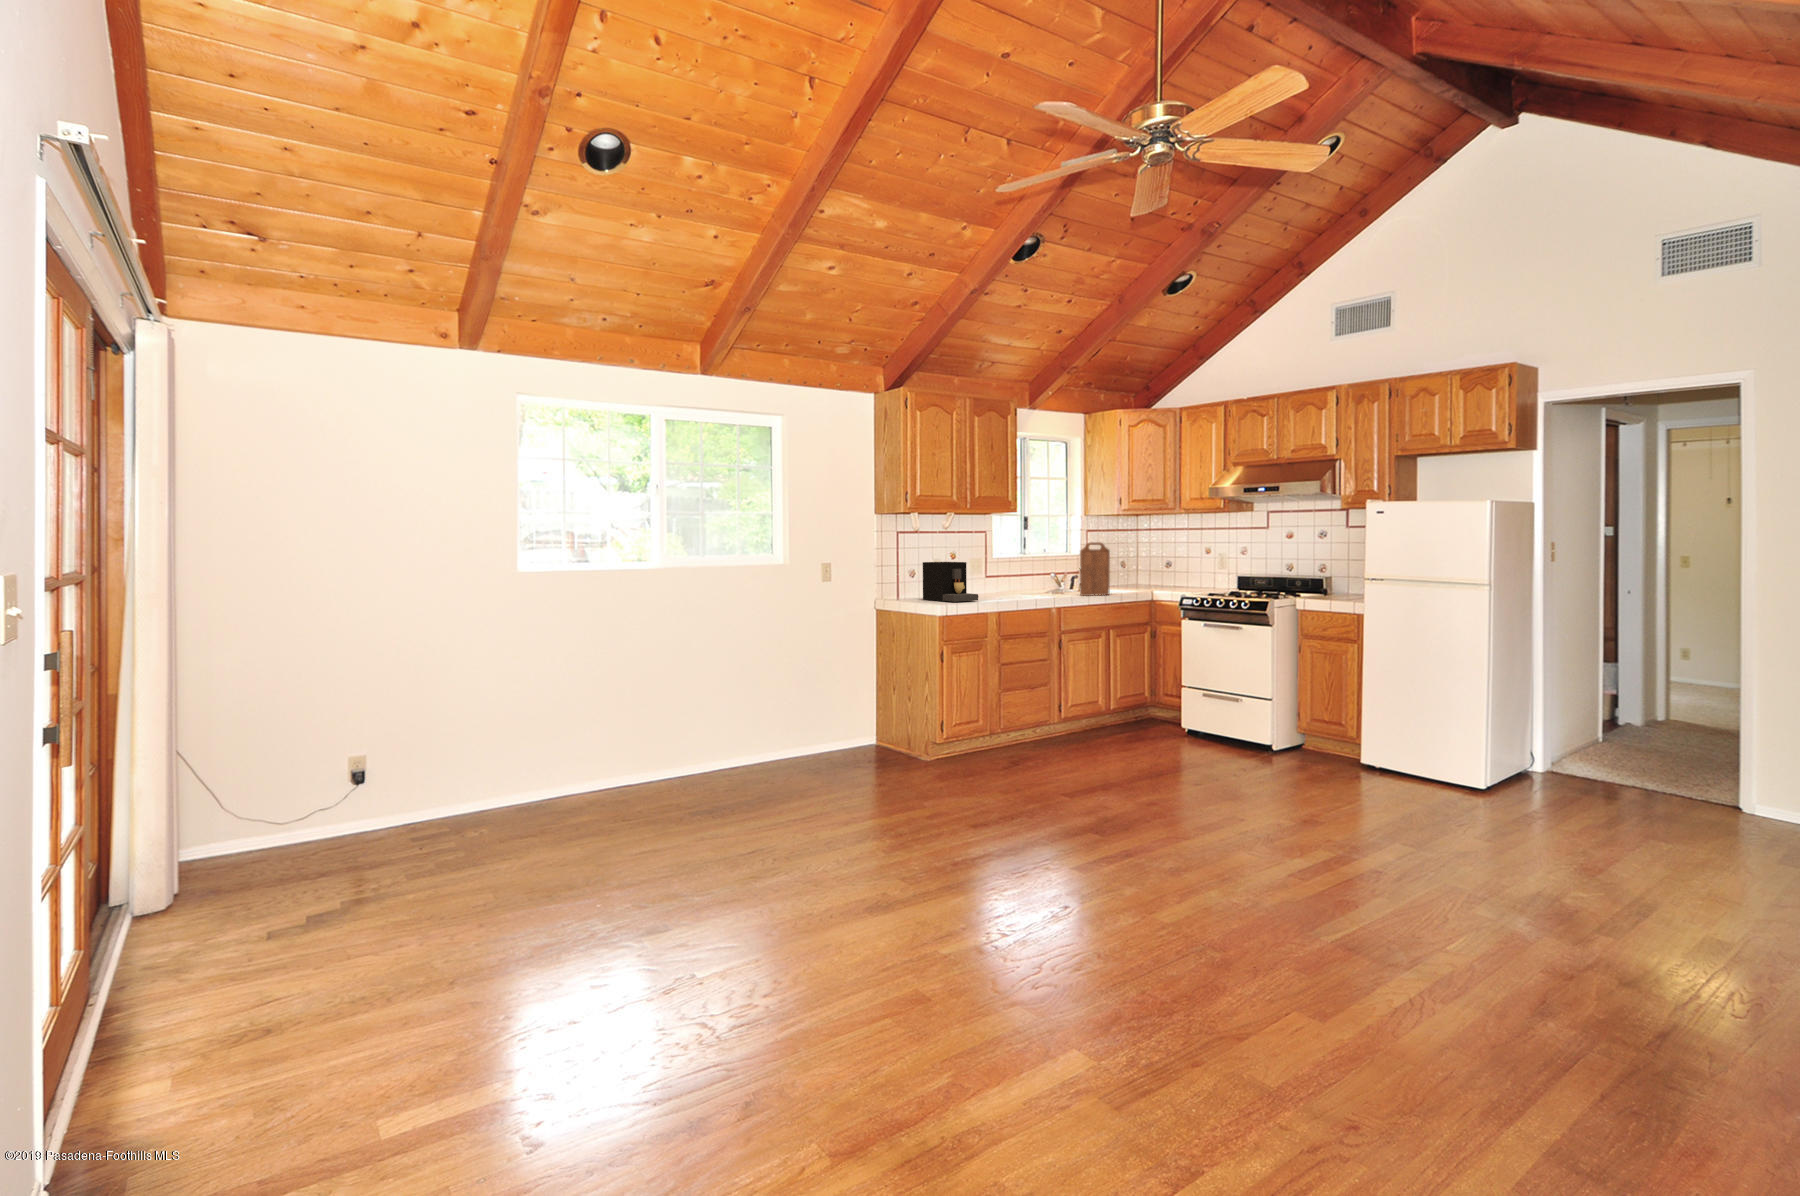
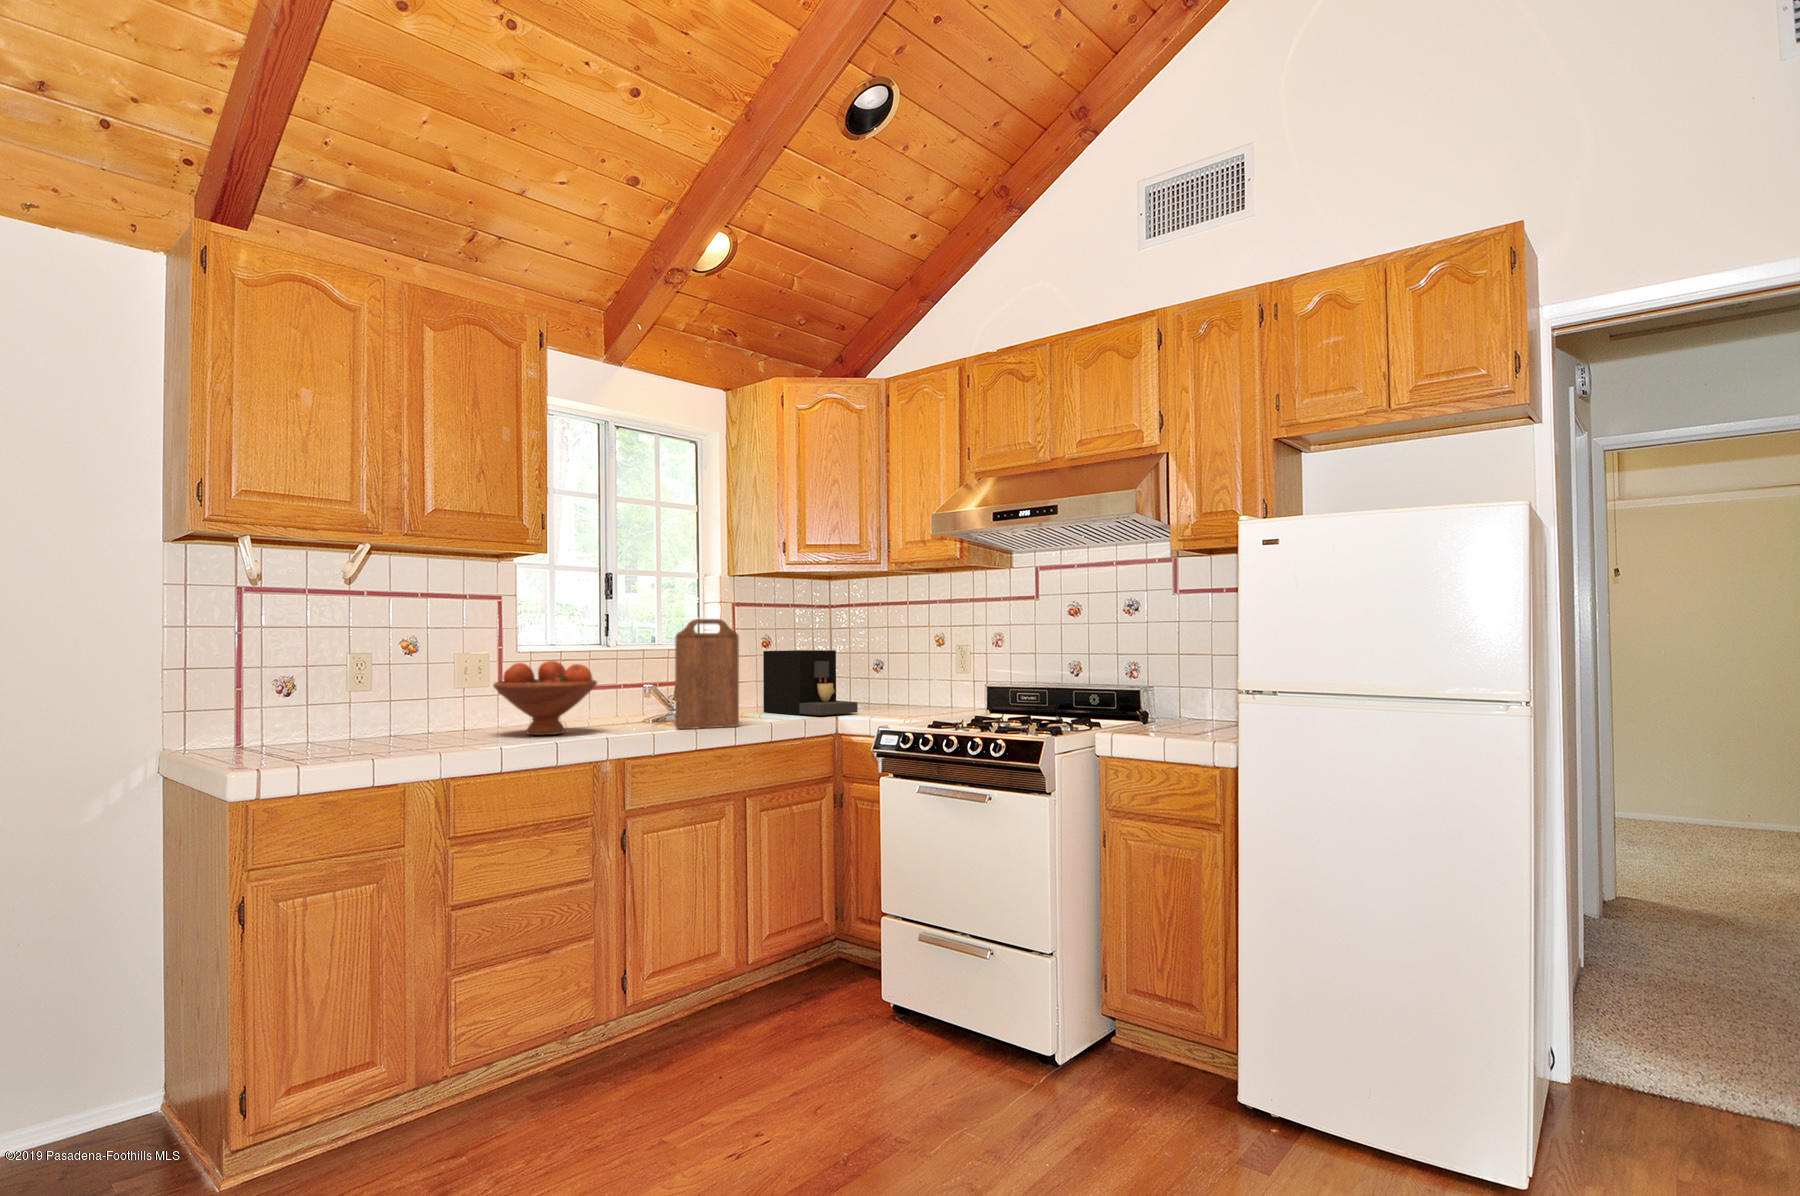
coffee maker: present [923,562,978,602] -> present [763,650,857,715]
fruit bowl: none [1000,562,1046,597] -> present [493,661,597,735]

